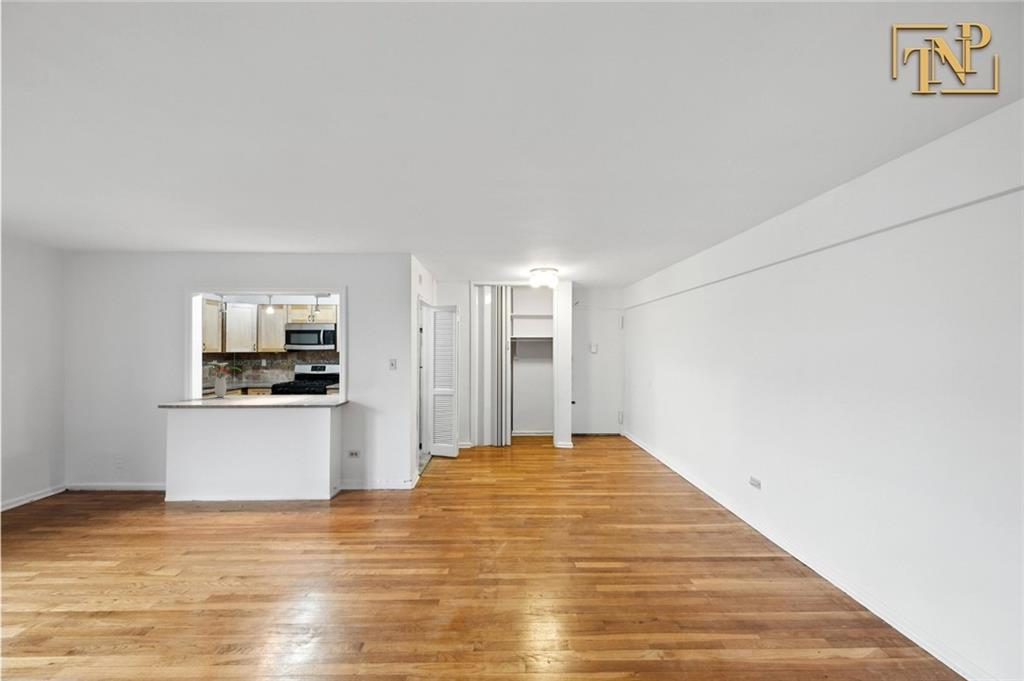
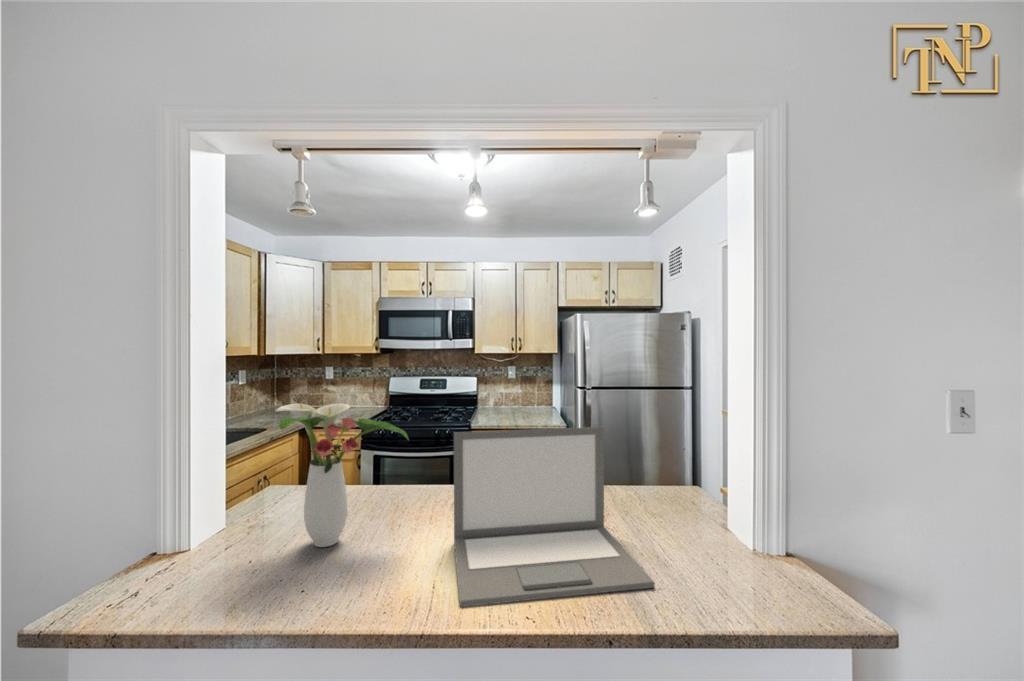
laptop: none [240,370,294,401] -> present [454,427,654,607]

